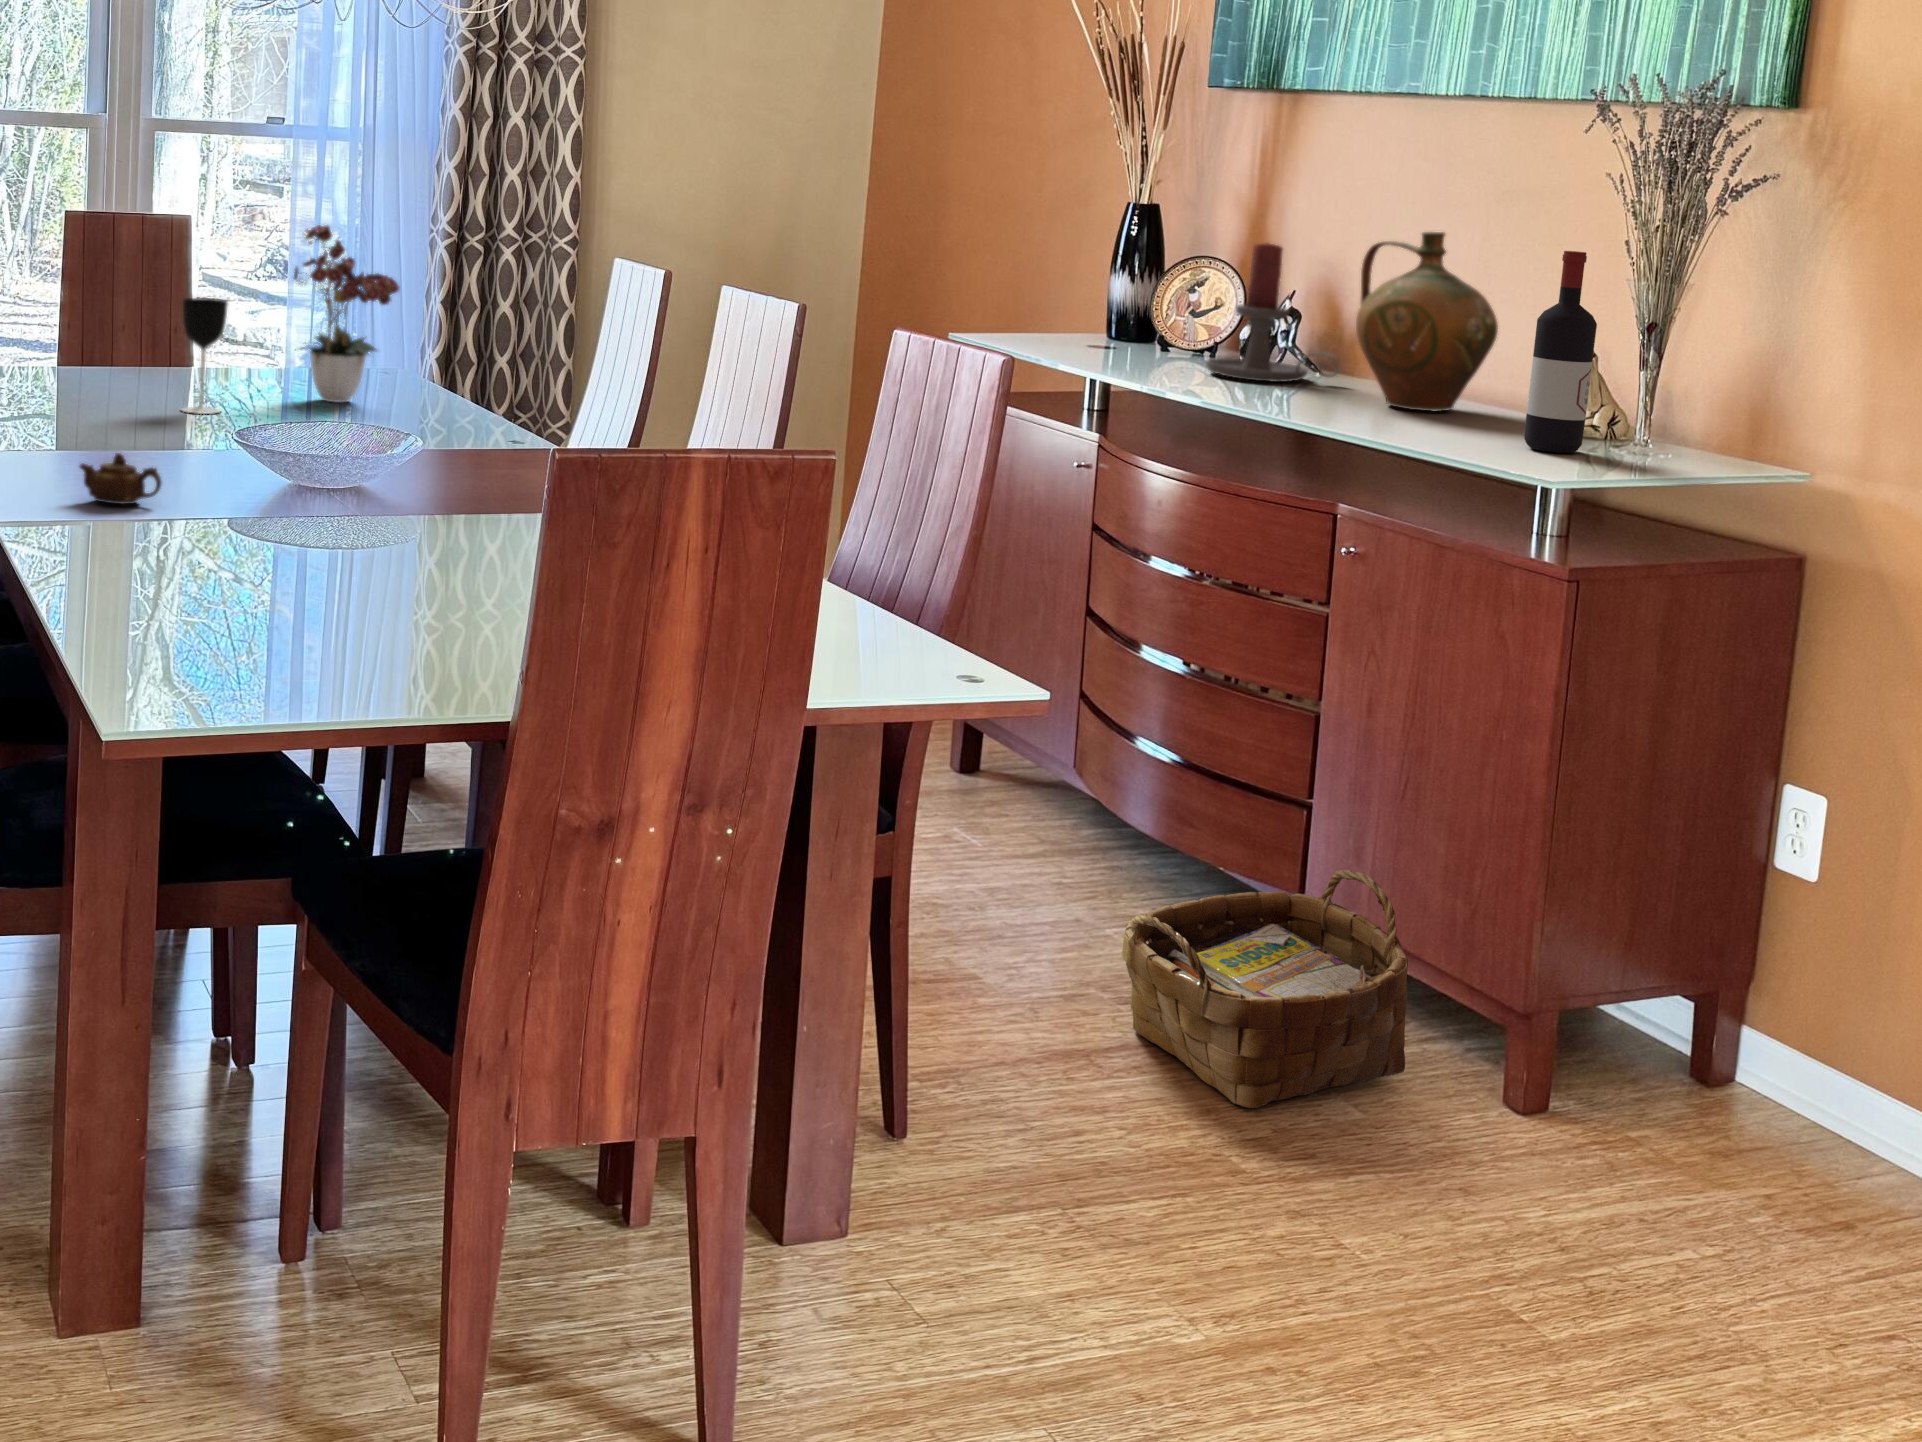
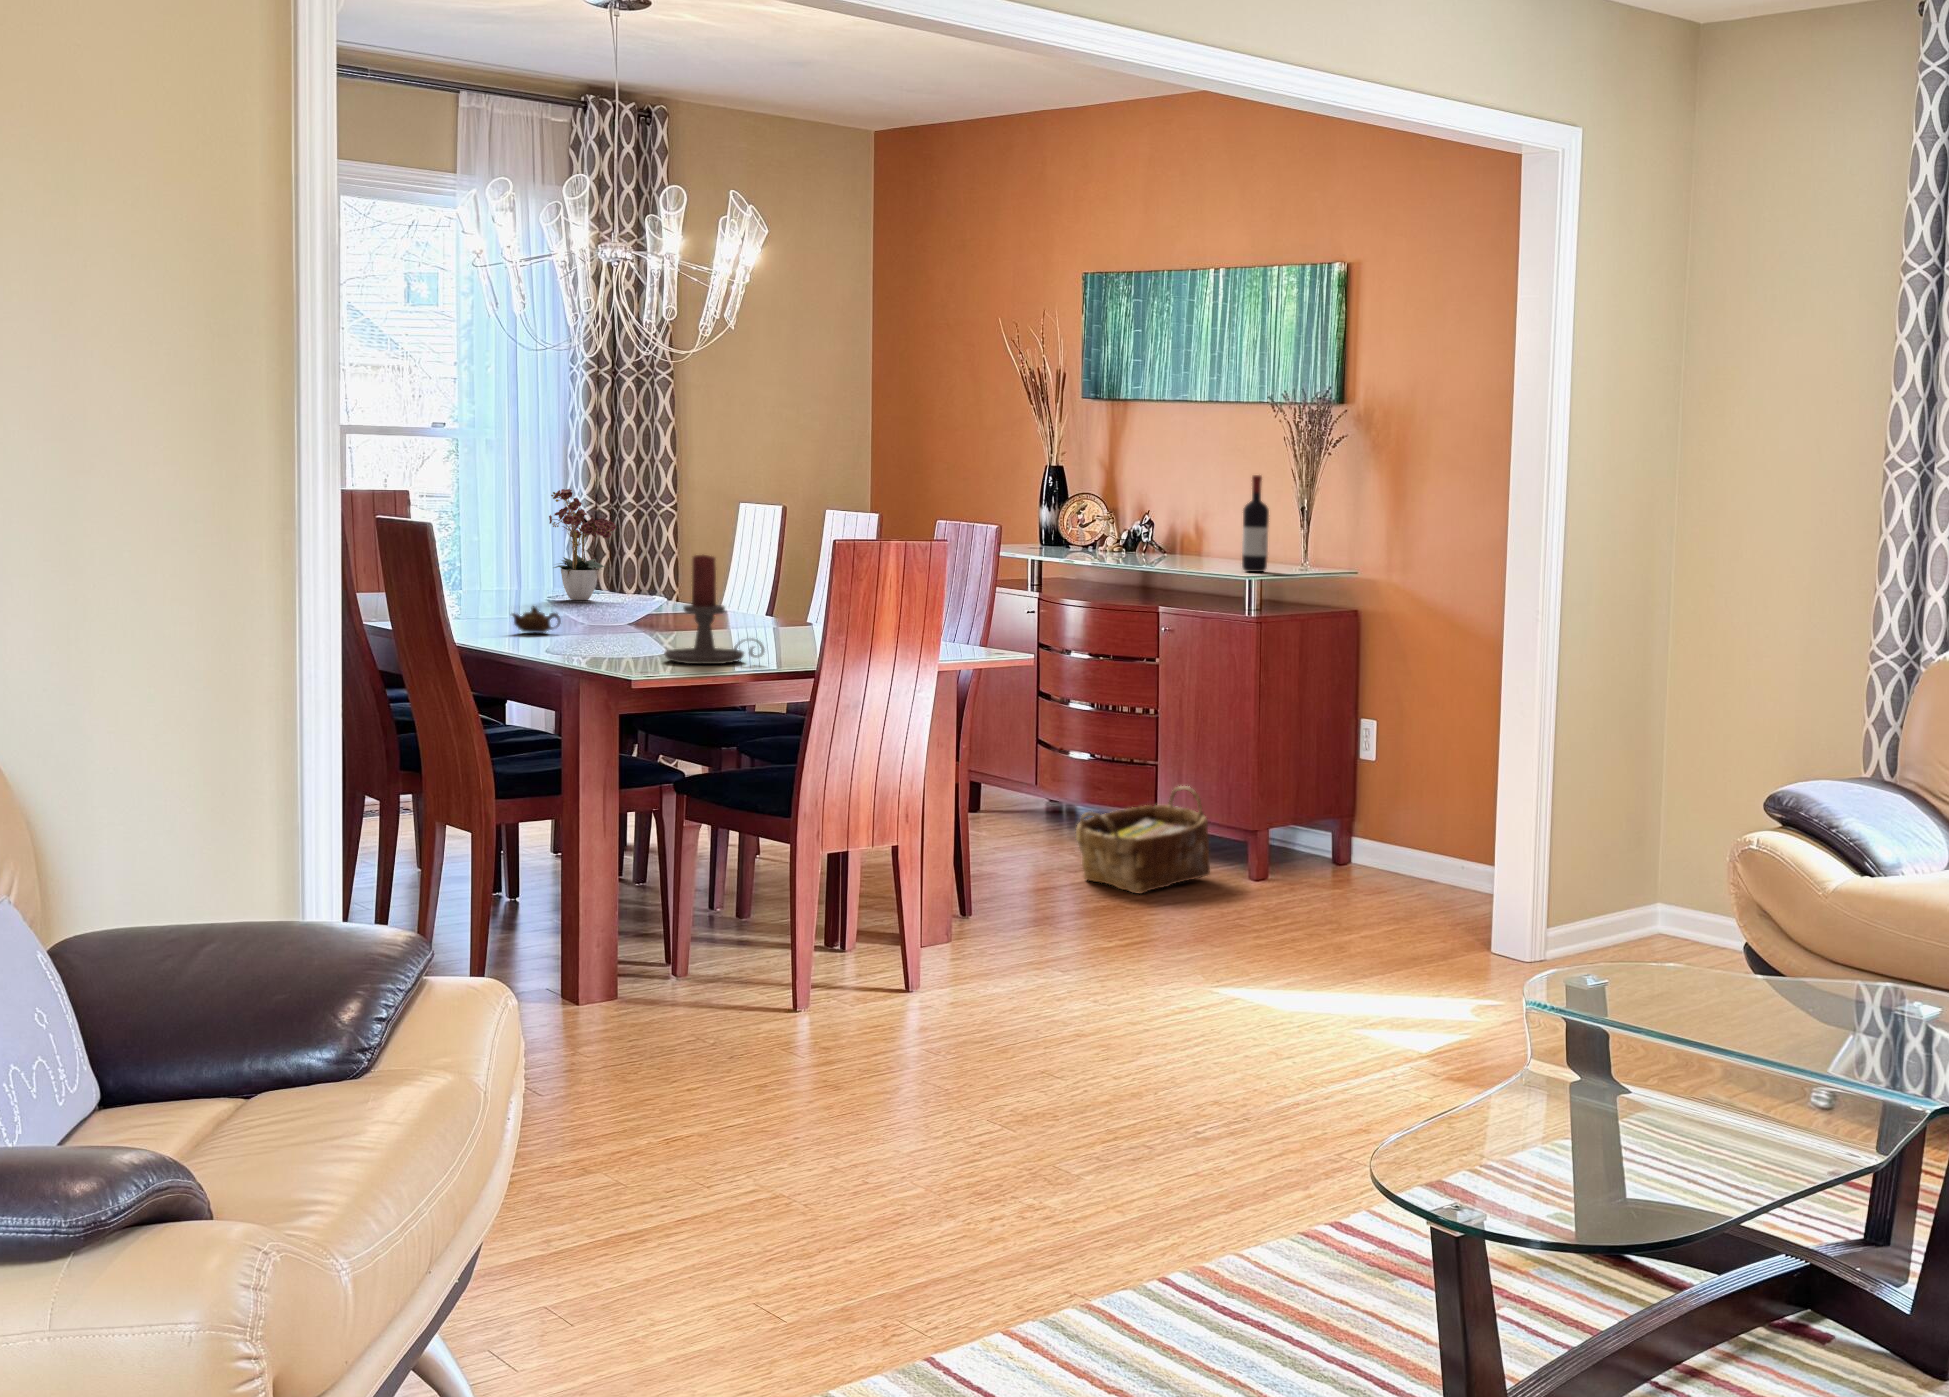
ceramic jug: present [1356,232,1498,411] -> none [1164,471,1231,563]
candle holder: present [1206,243,1339,382] -> present [665,555,764,664]
wine glass: present [182,298,228,414] -> none [489,535,519,606]

